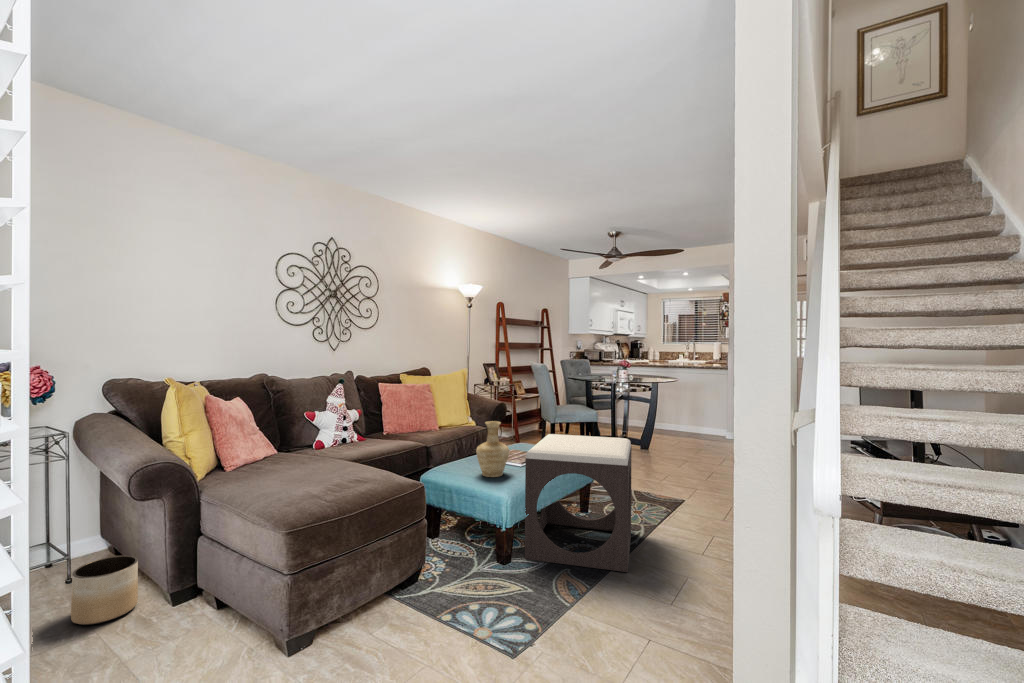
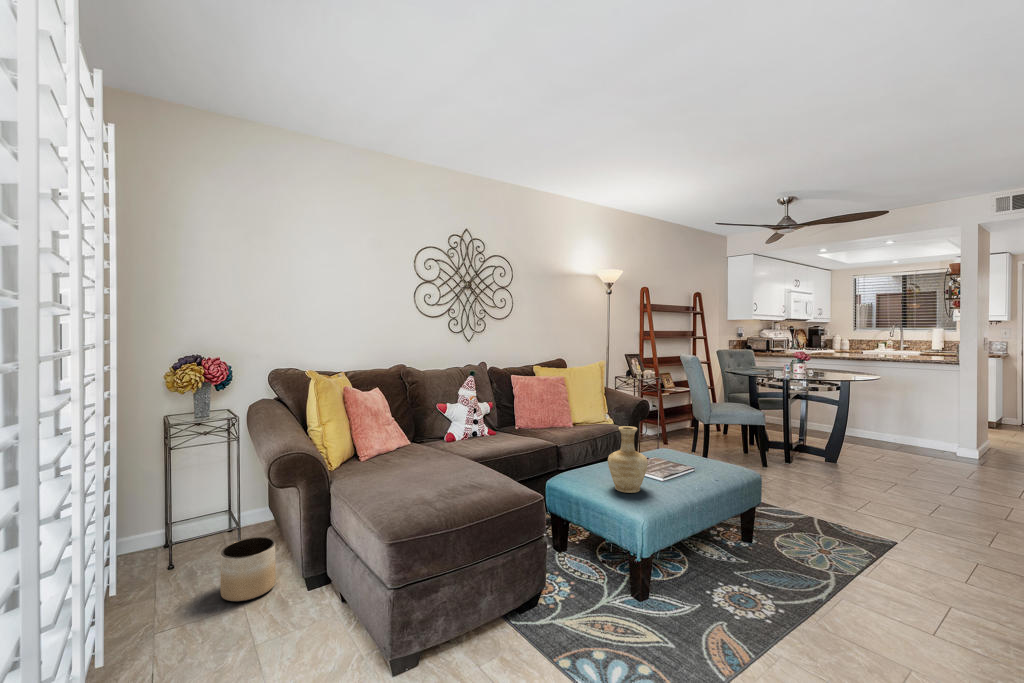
footstool: present [525,434,632,572] -> none [667,444,816,643]

